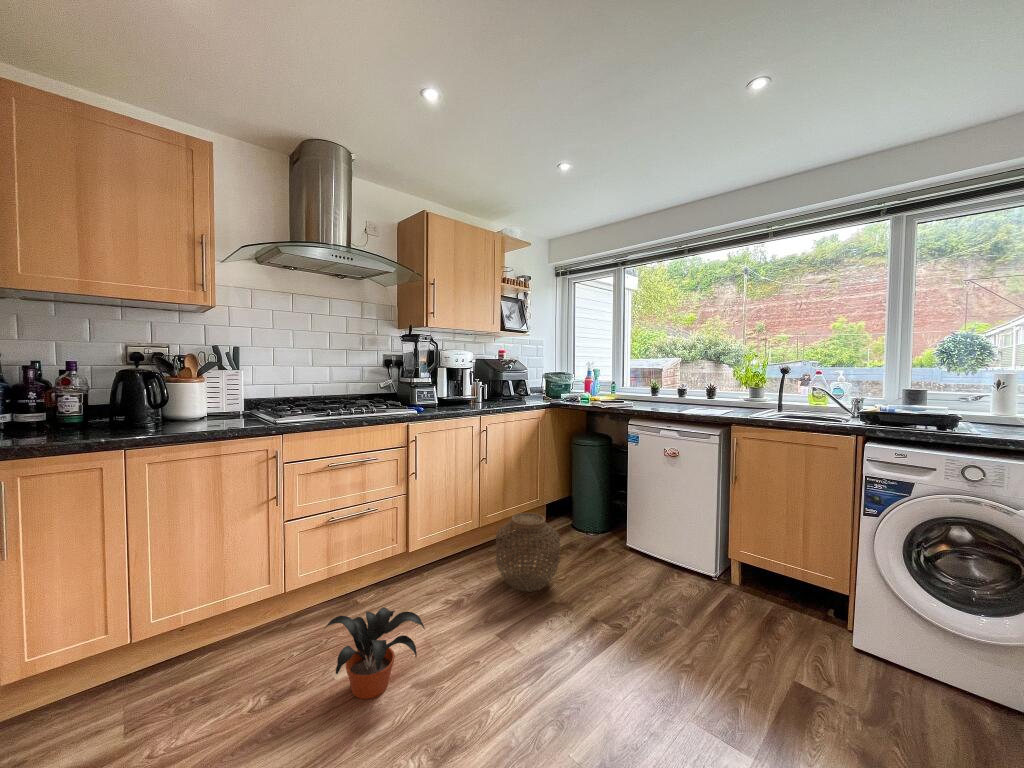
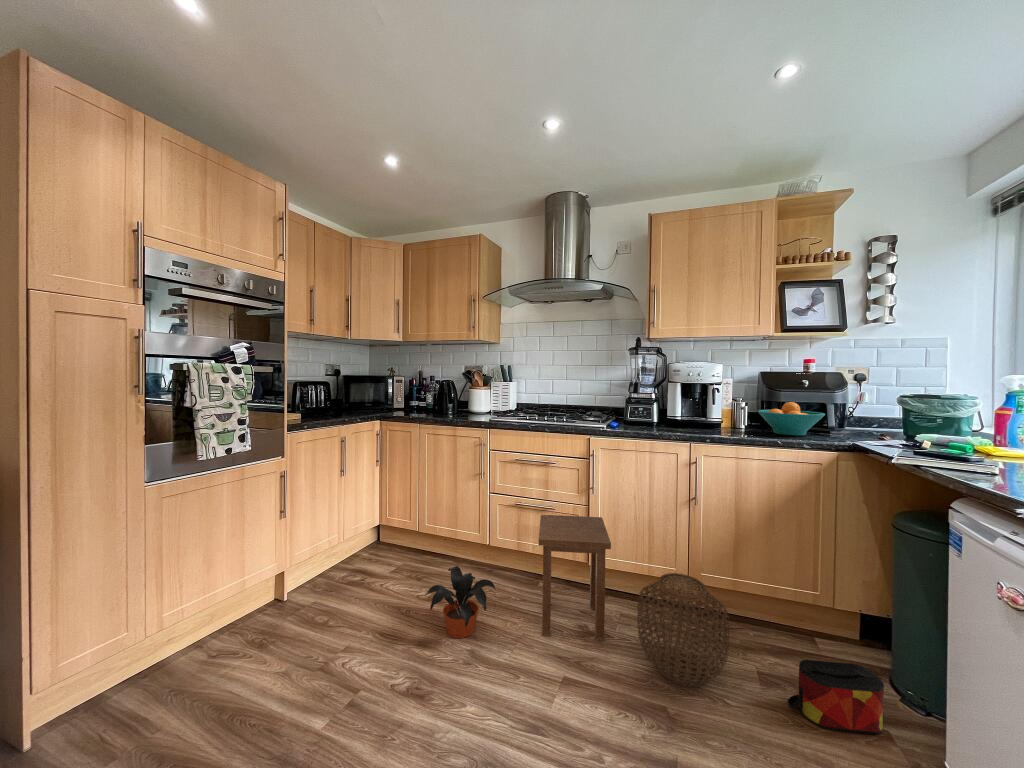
fruit bowl: none [492,380,531,403] -> present [758,402,825,436]
stool: none [385,498,482,631] -> present [538,515,611,641]
bag: none [572,526,602,566] -> present [788,660,884,734]

